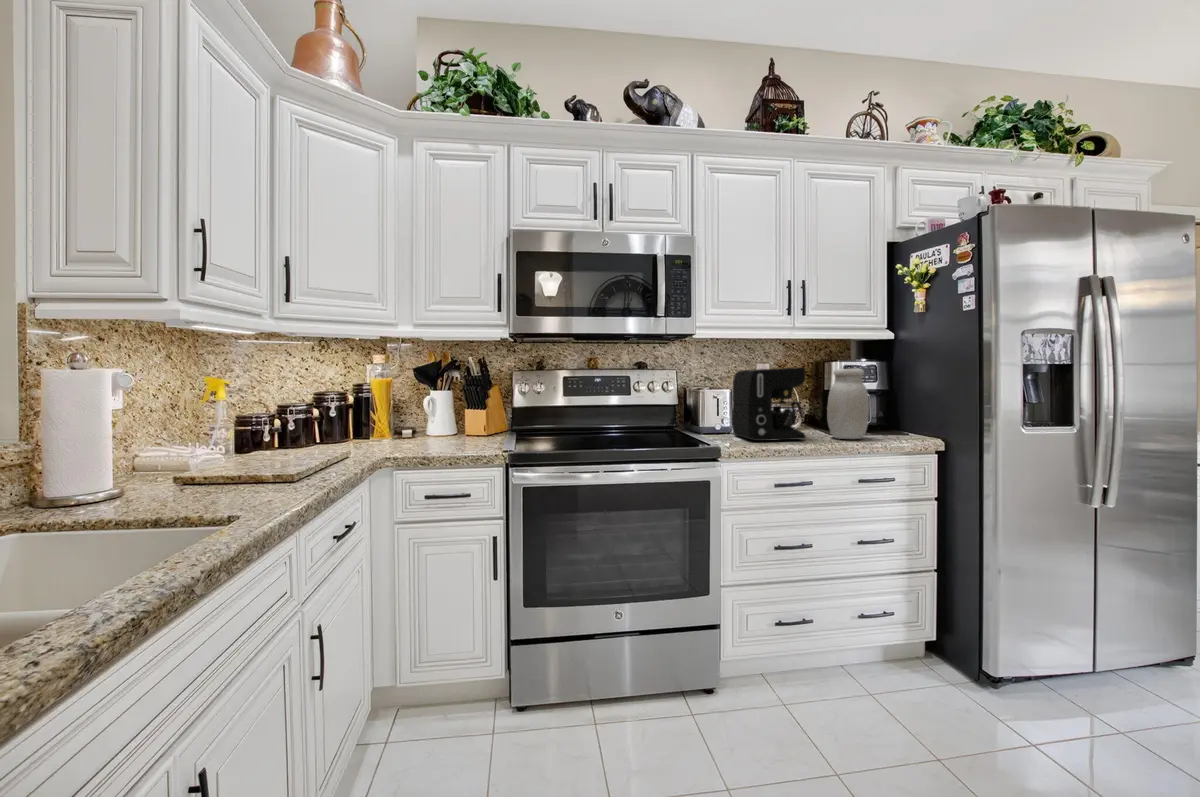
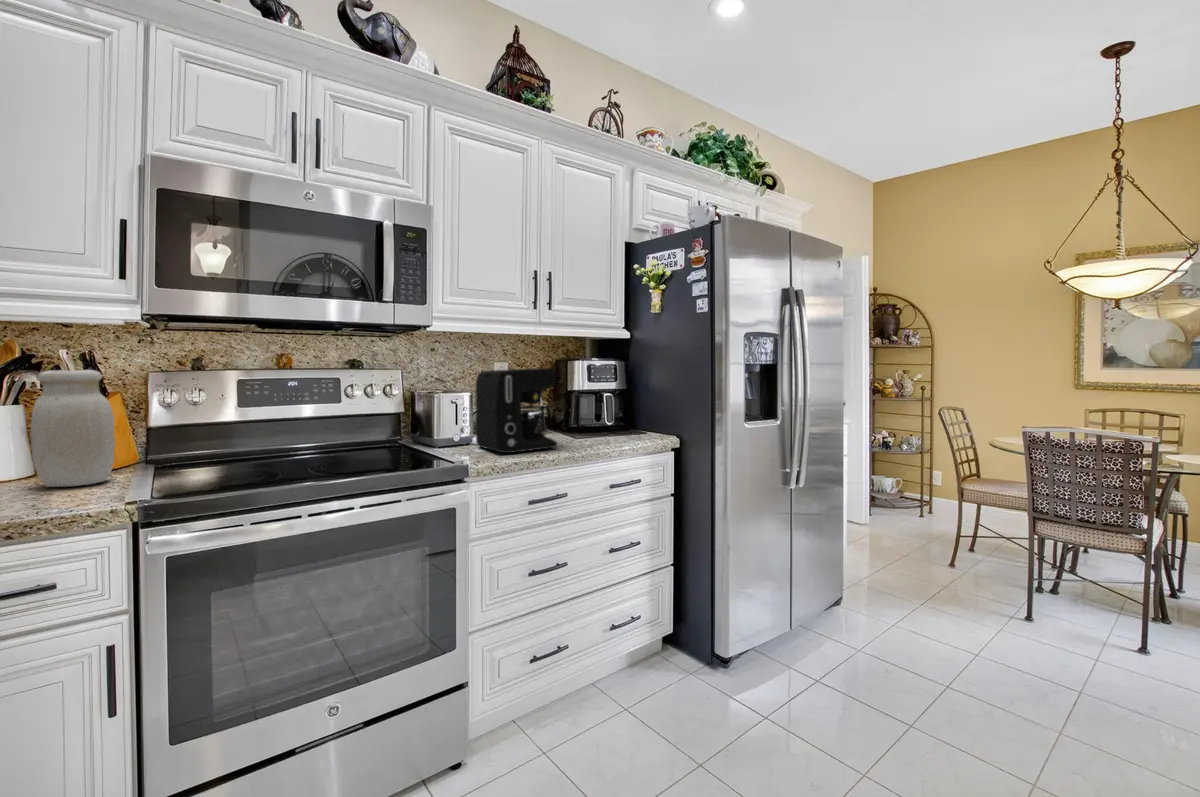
jar: present [827,368,869,439] -> present [30,370,115,487]

